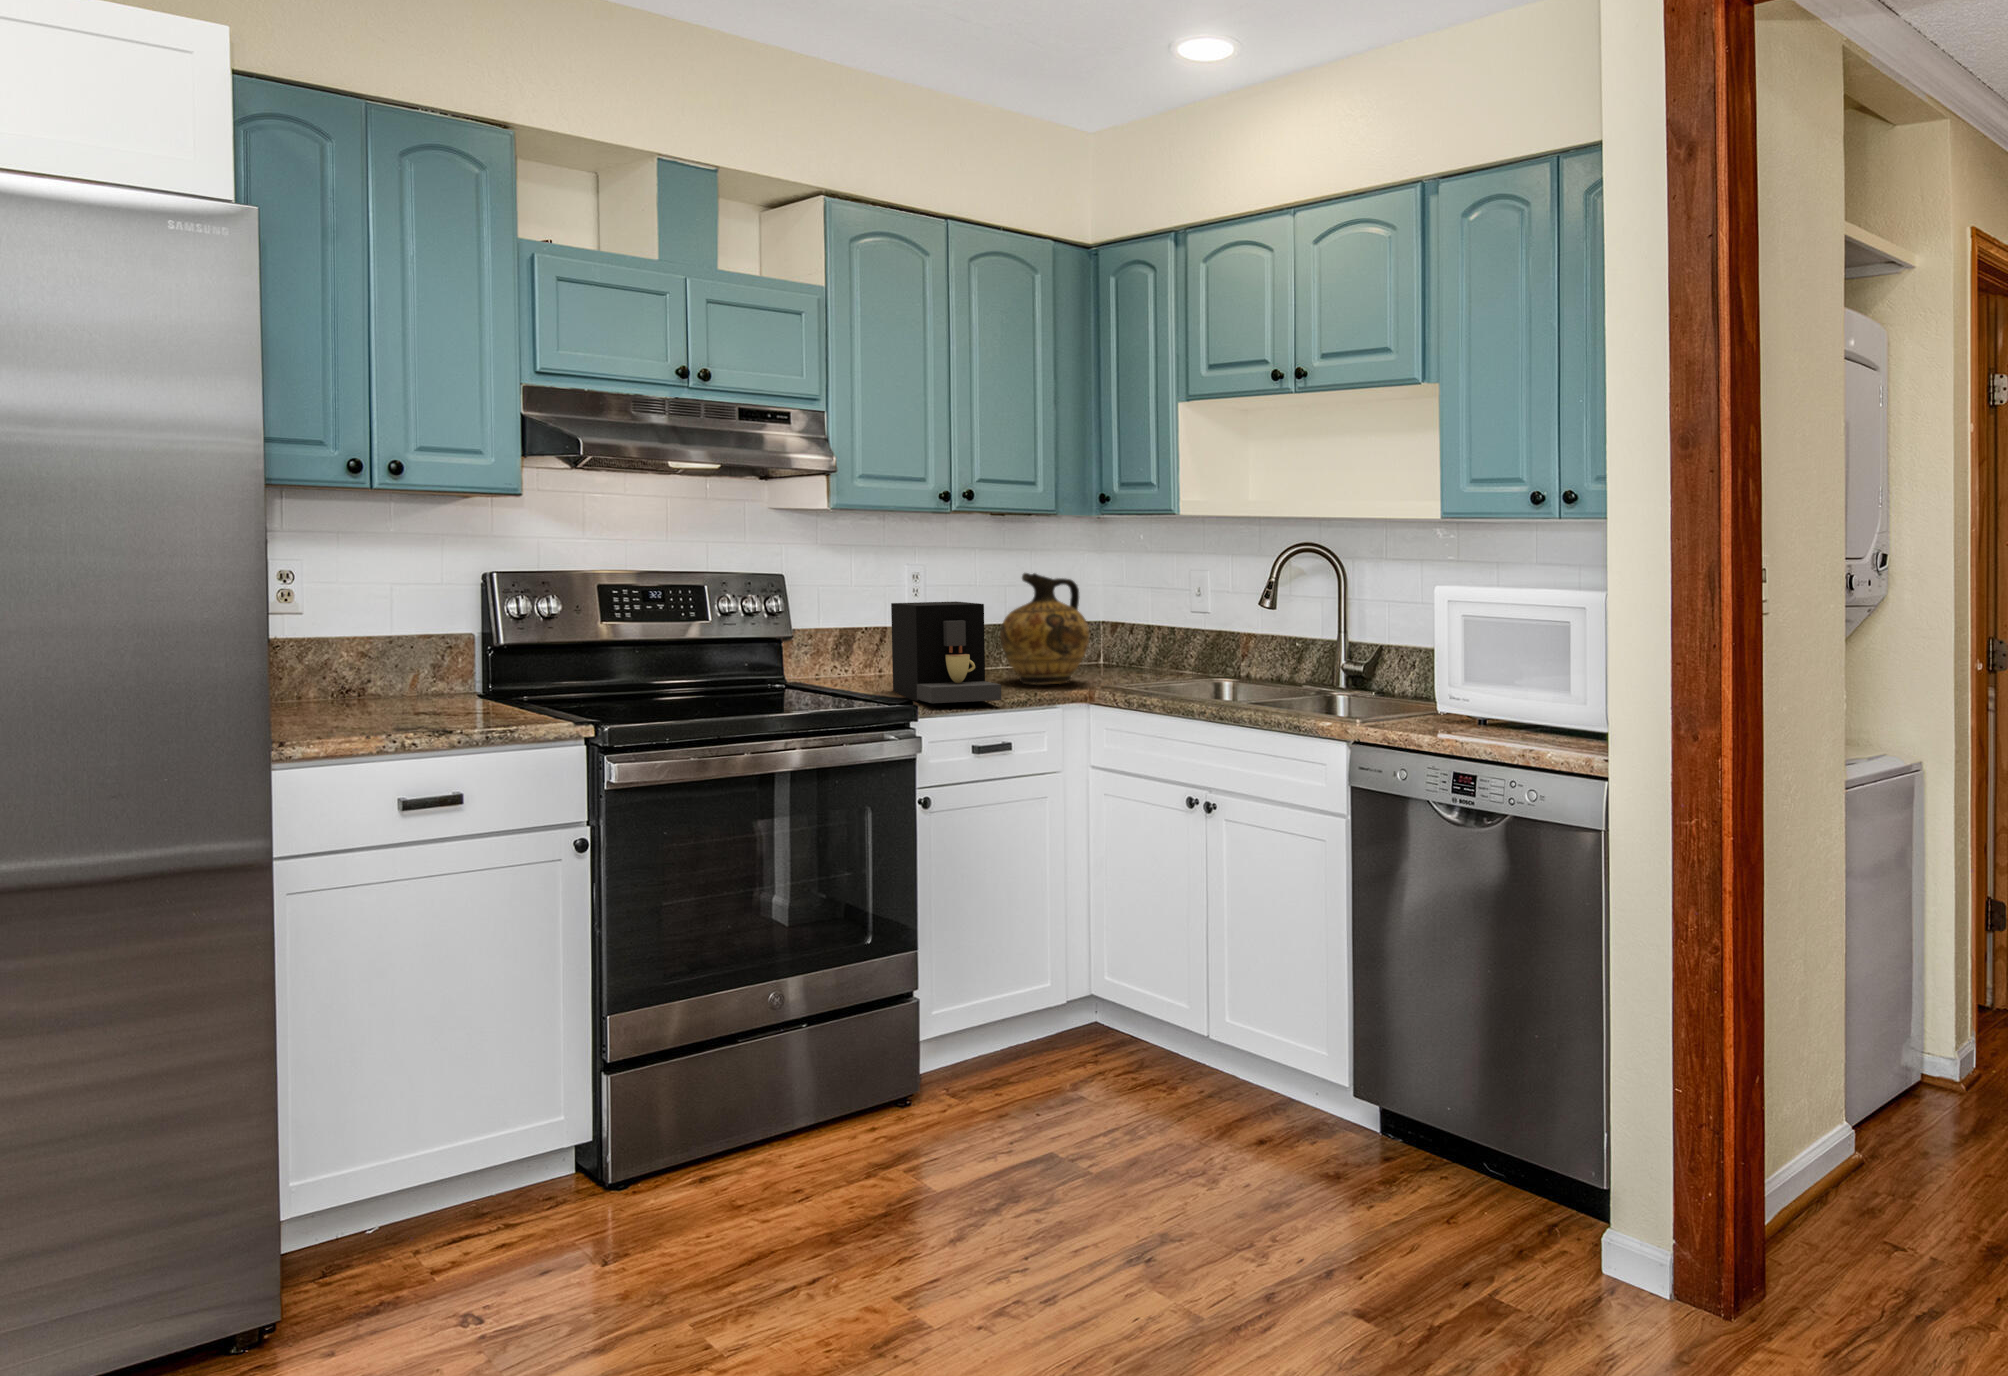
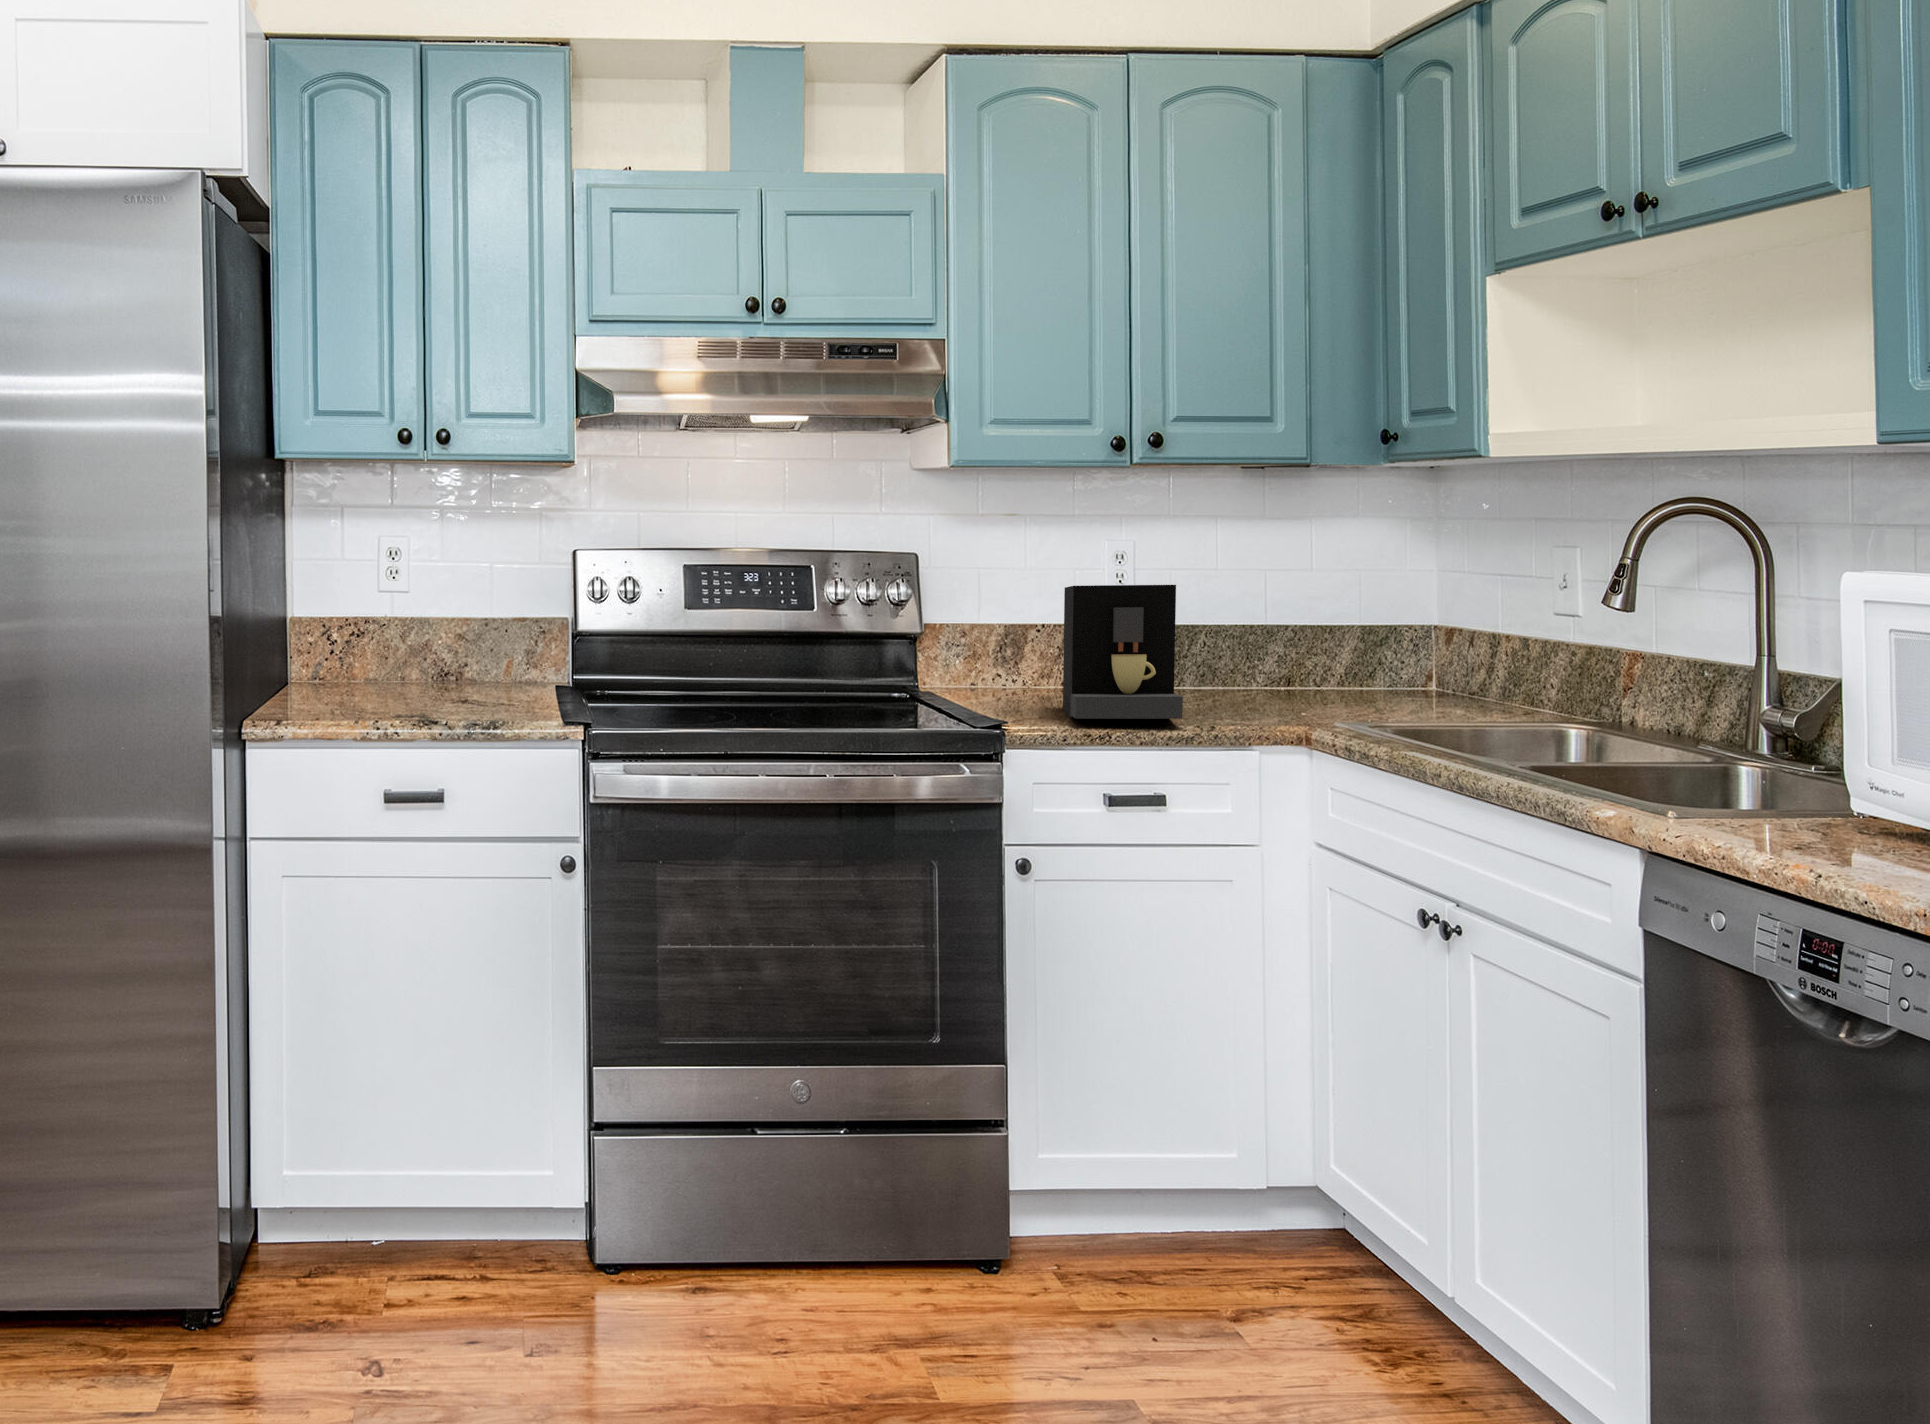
ceramic jug: present [1000,573,1090,685] -> none [1236,548,1372,708]

